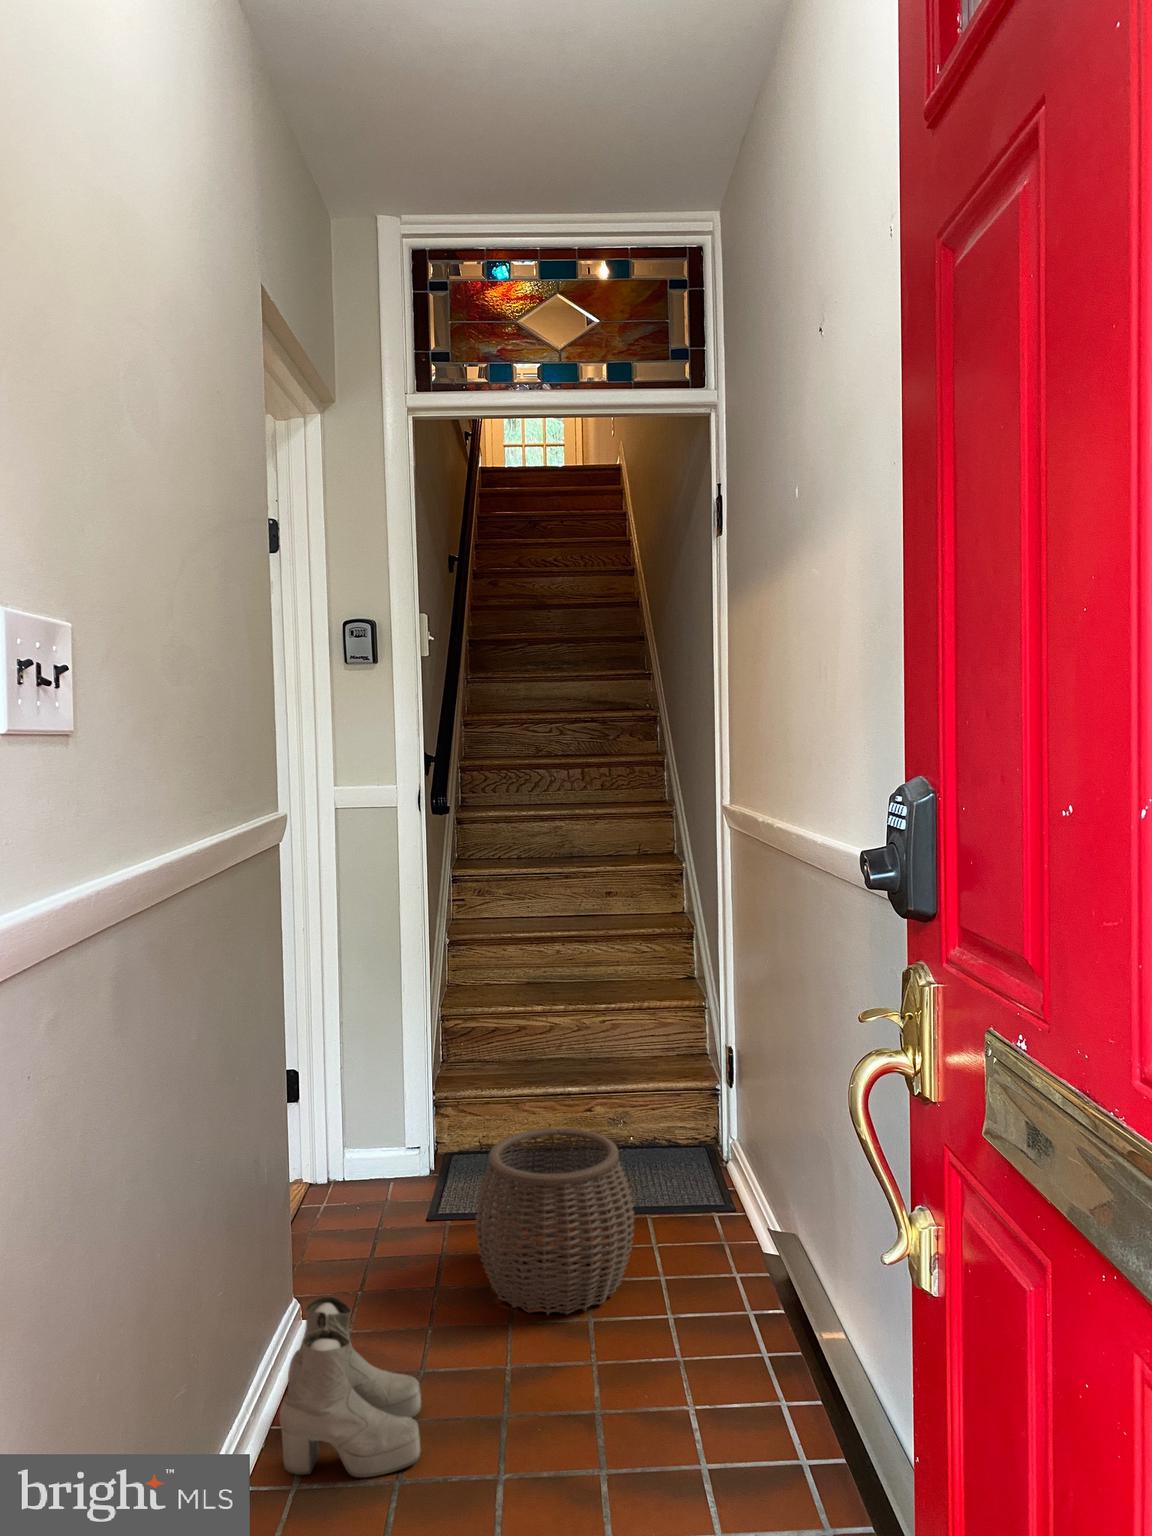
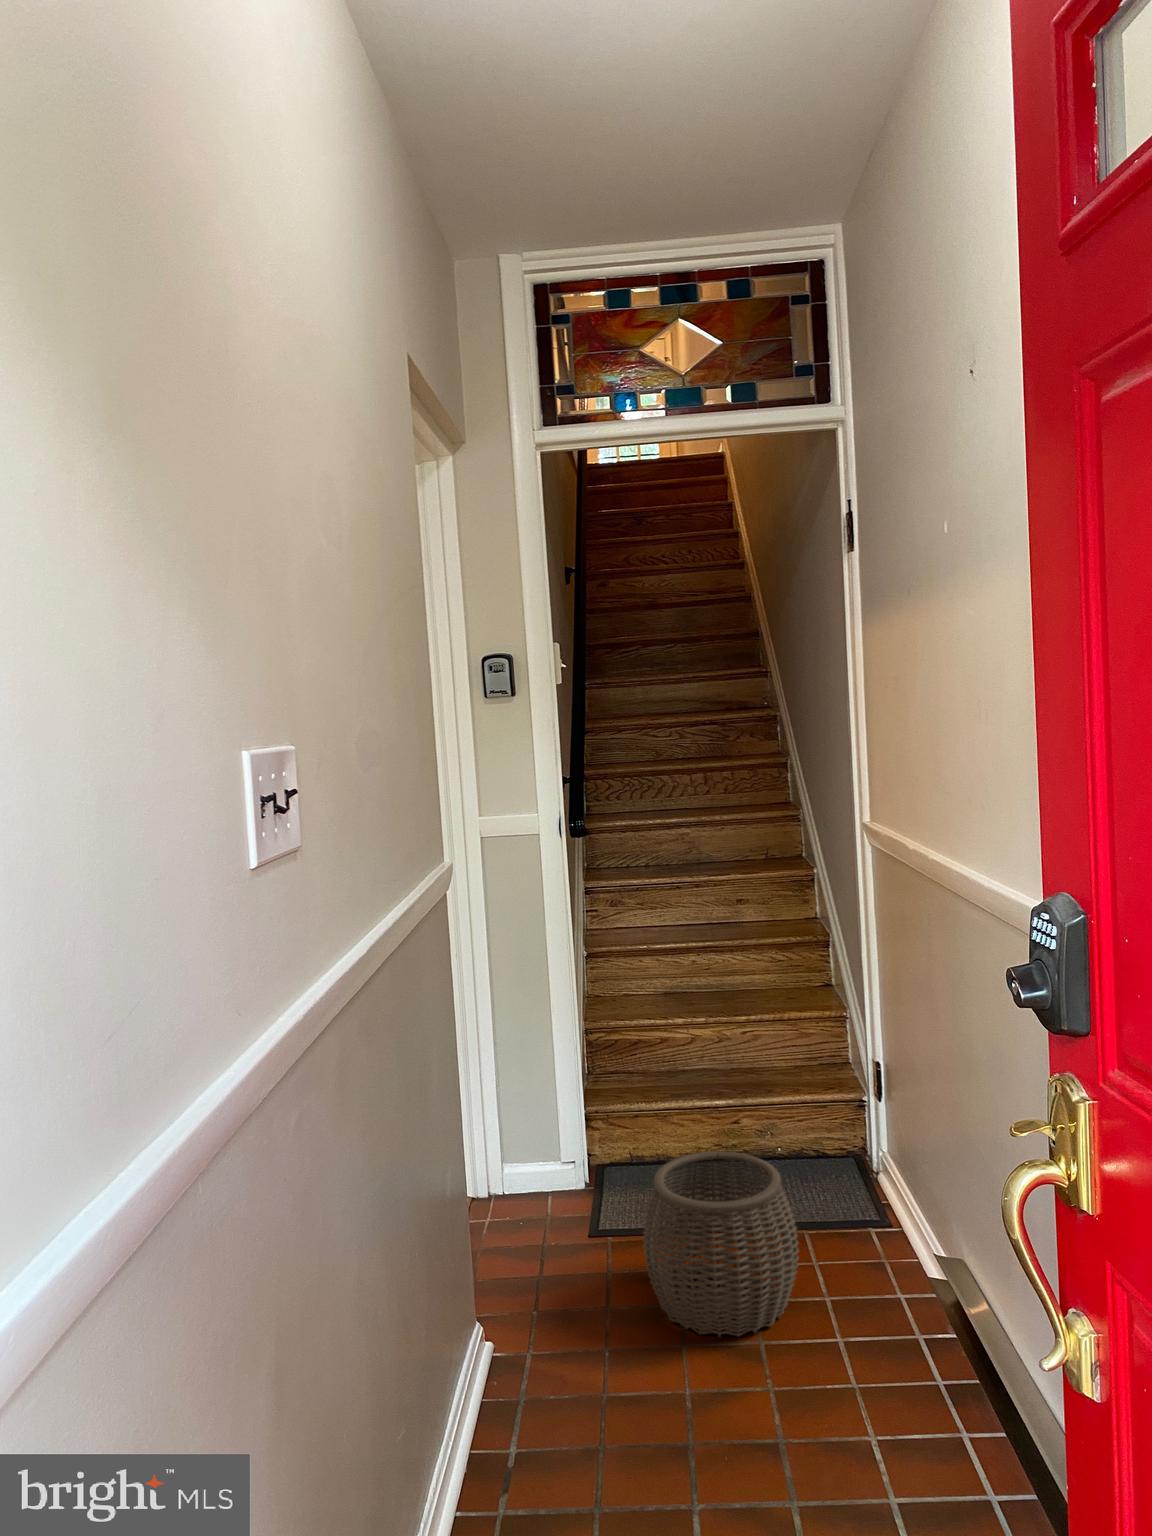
boots: present [280,1296,421,1478] -> none [482,1326,615,1502]

